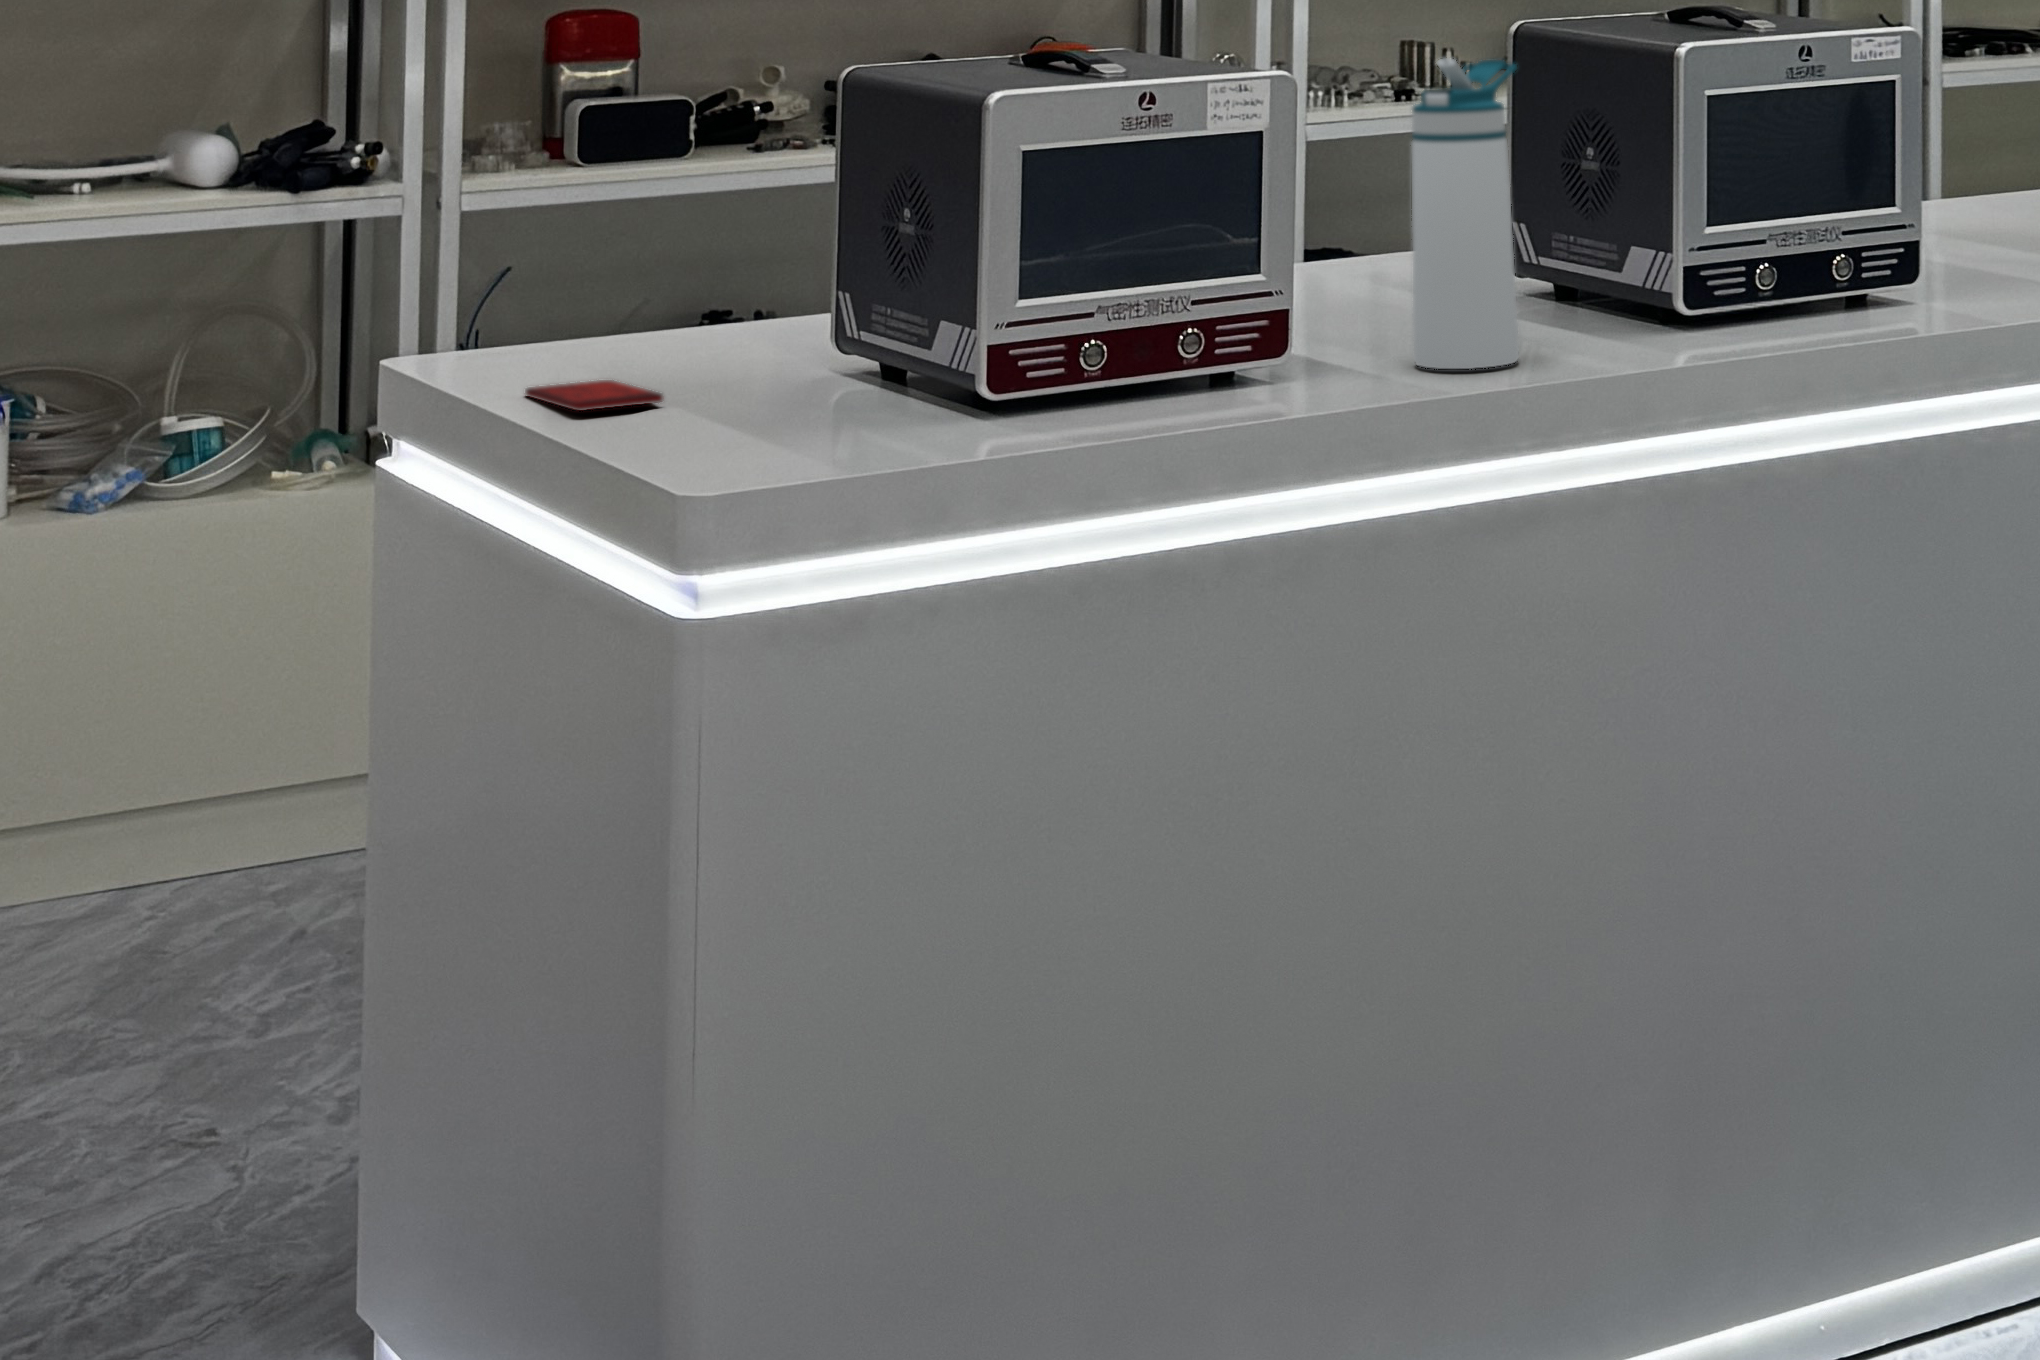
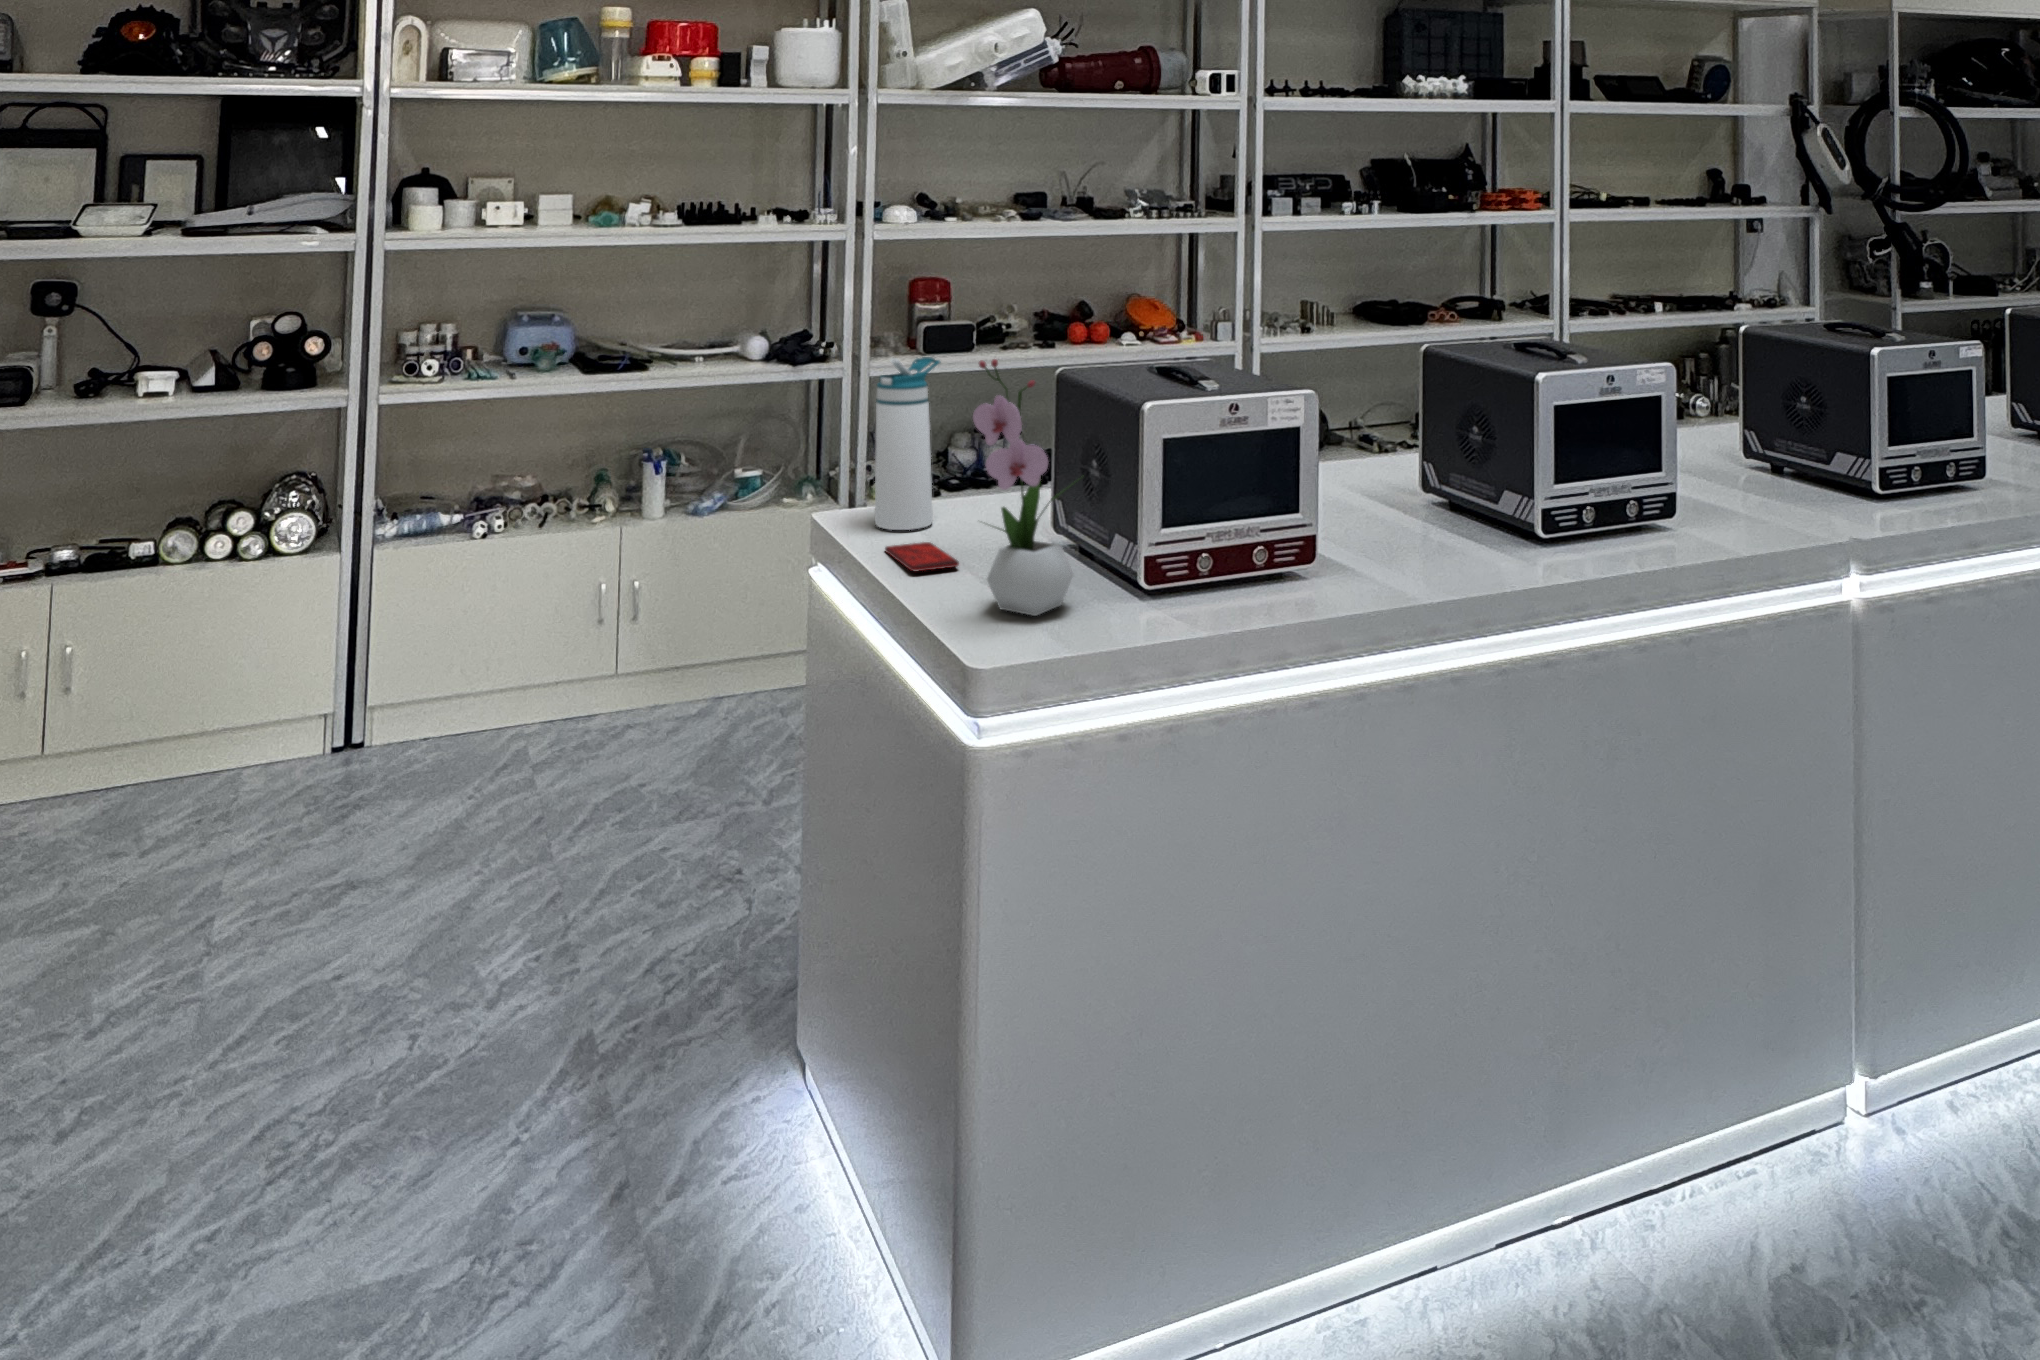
flower arrangement: none [669,18,873,445] -> present [973,359,1078,616]
water bottle: present [1412,58,1519,369] -> present [875,357,940,530]

